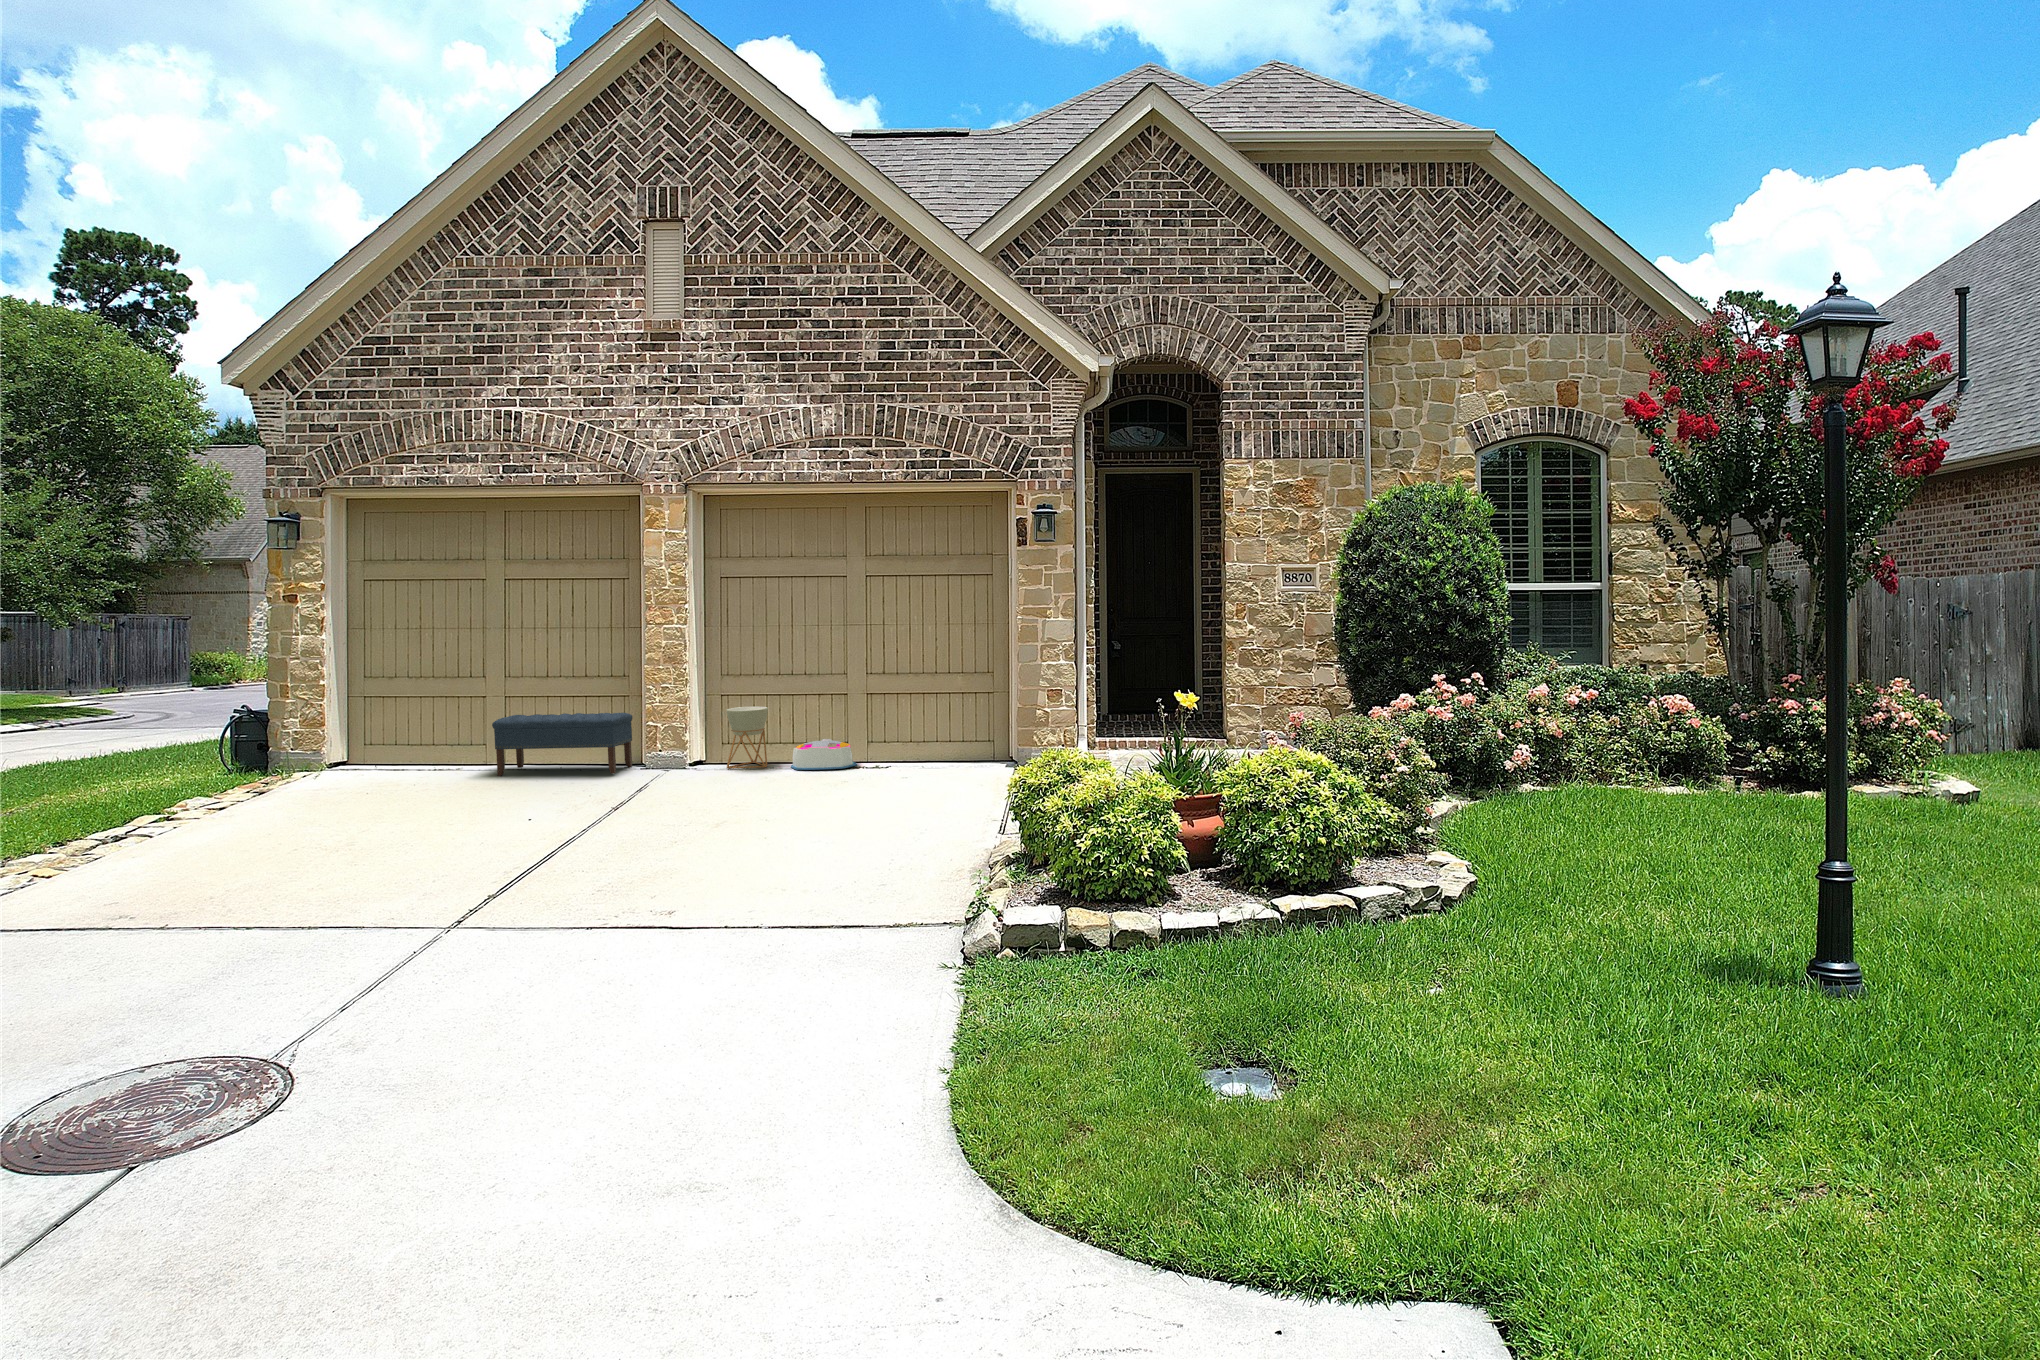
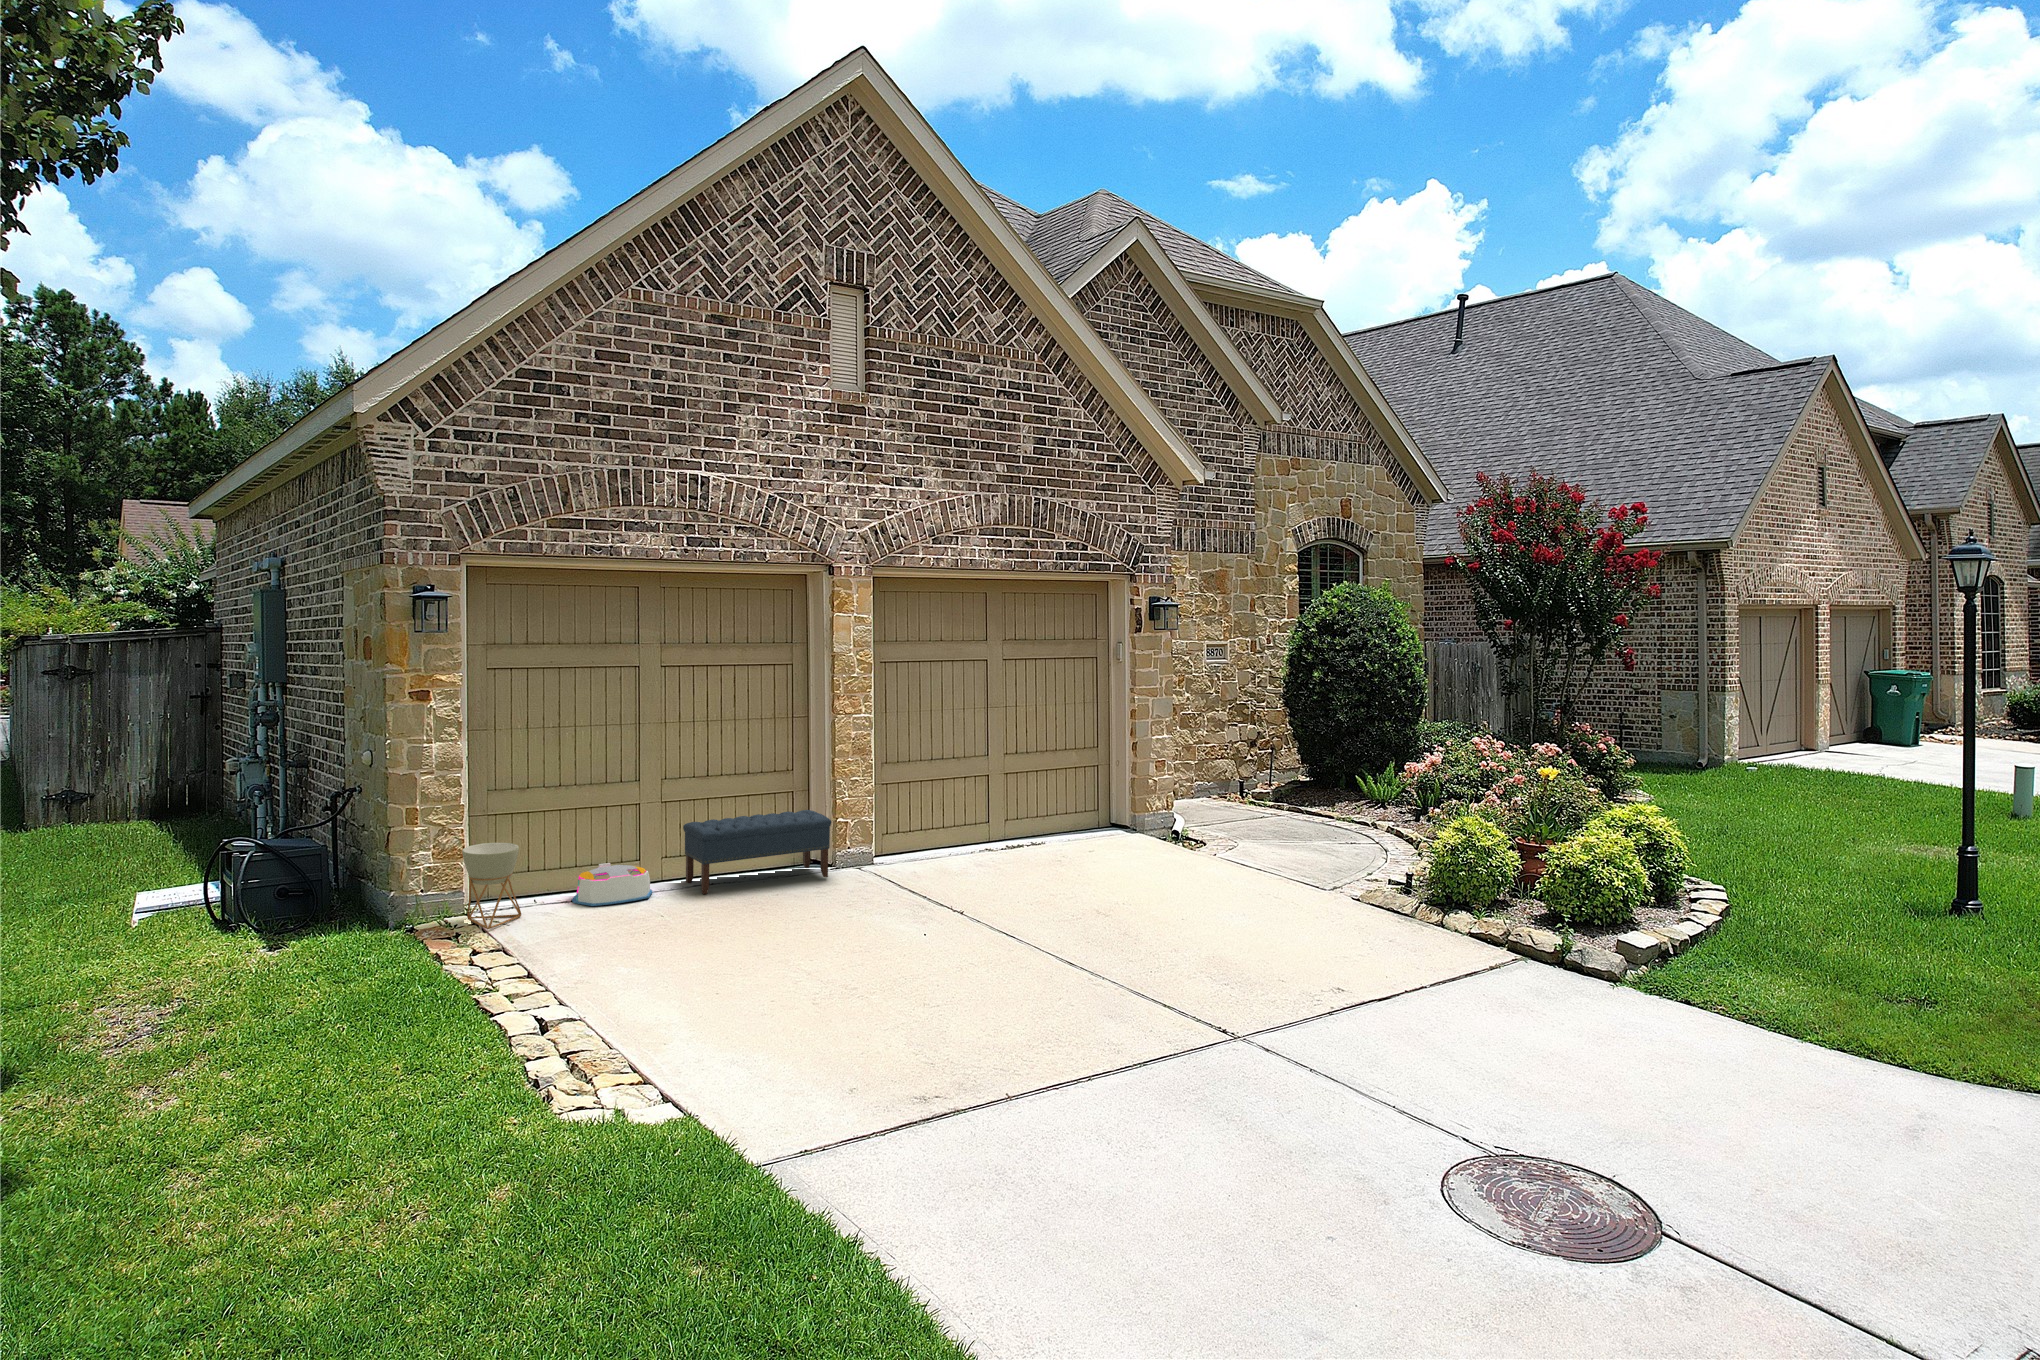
planter: present [726,706,768,768] -> present [462,843,521,929]
storage bin: present [791,739,857,770] -> present [572,863,652,906]

